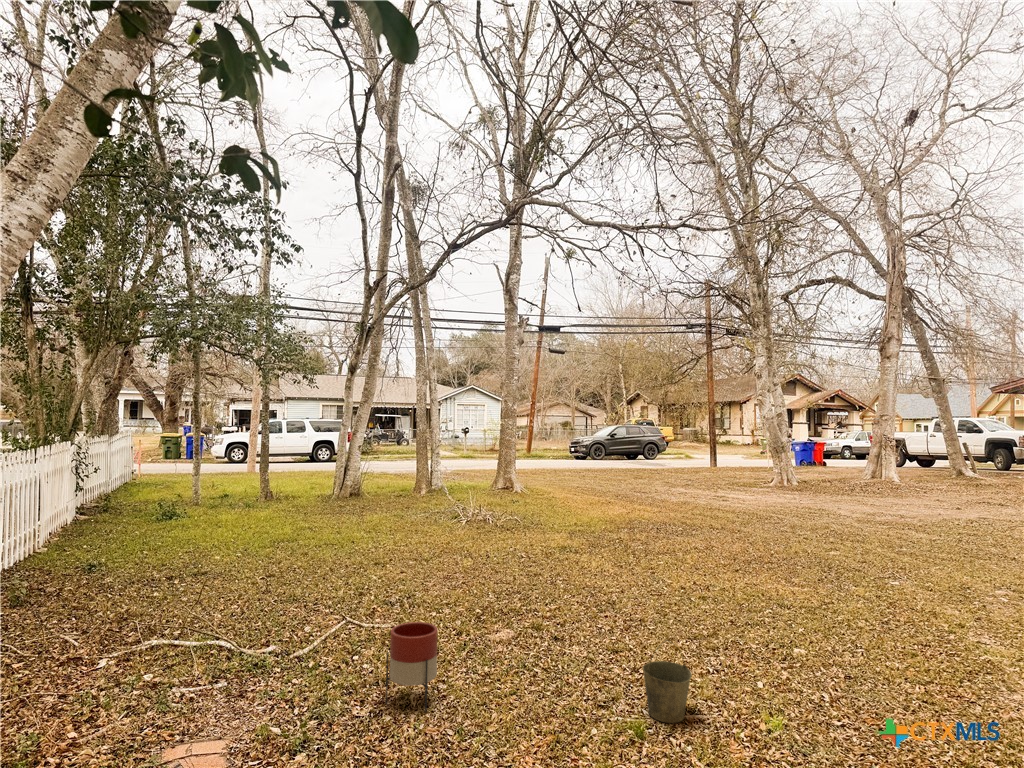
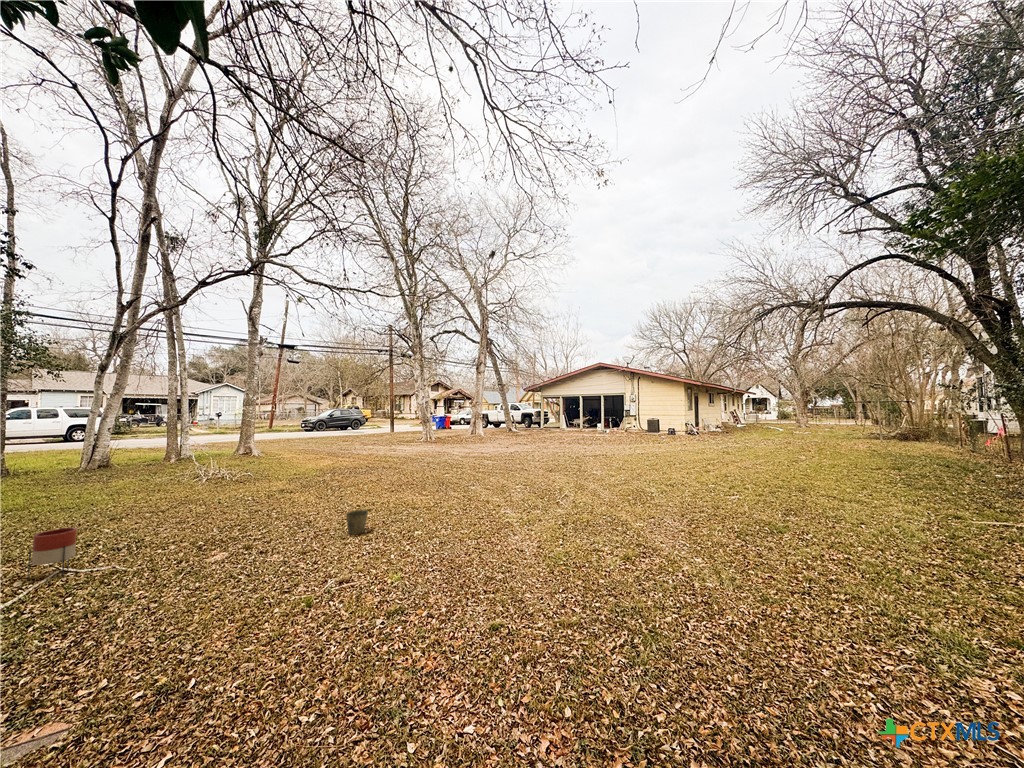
planter: present [385,622,438,712] -> present [27,528,77,580]

